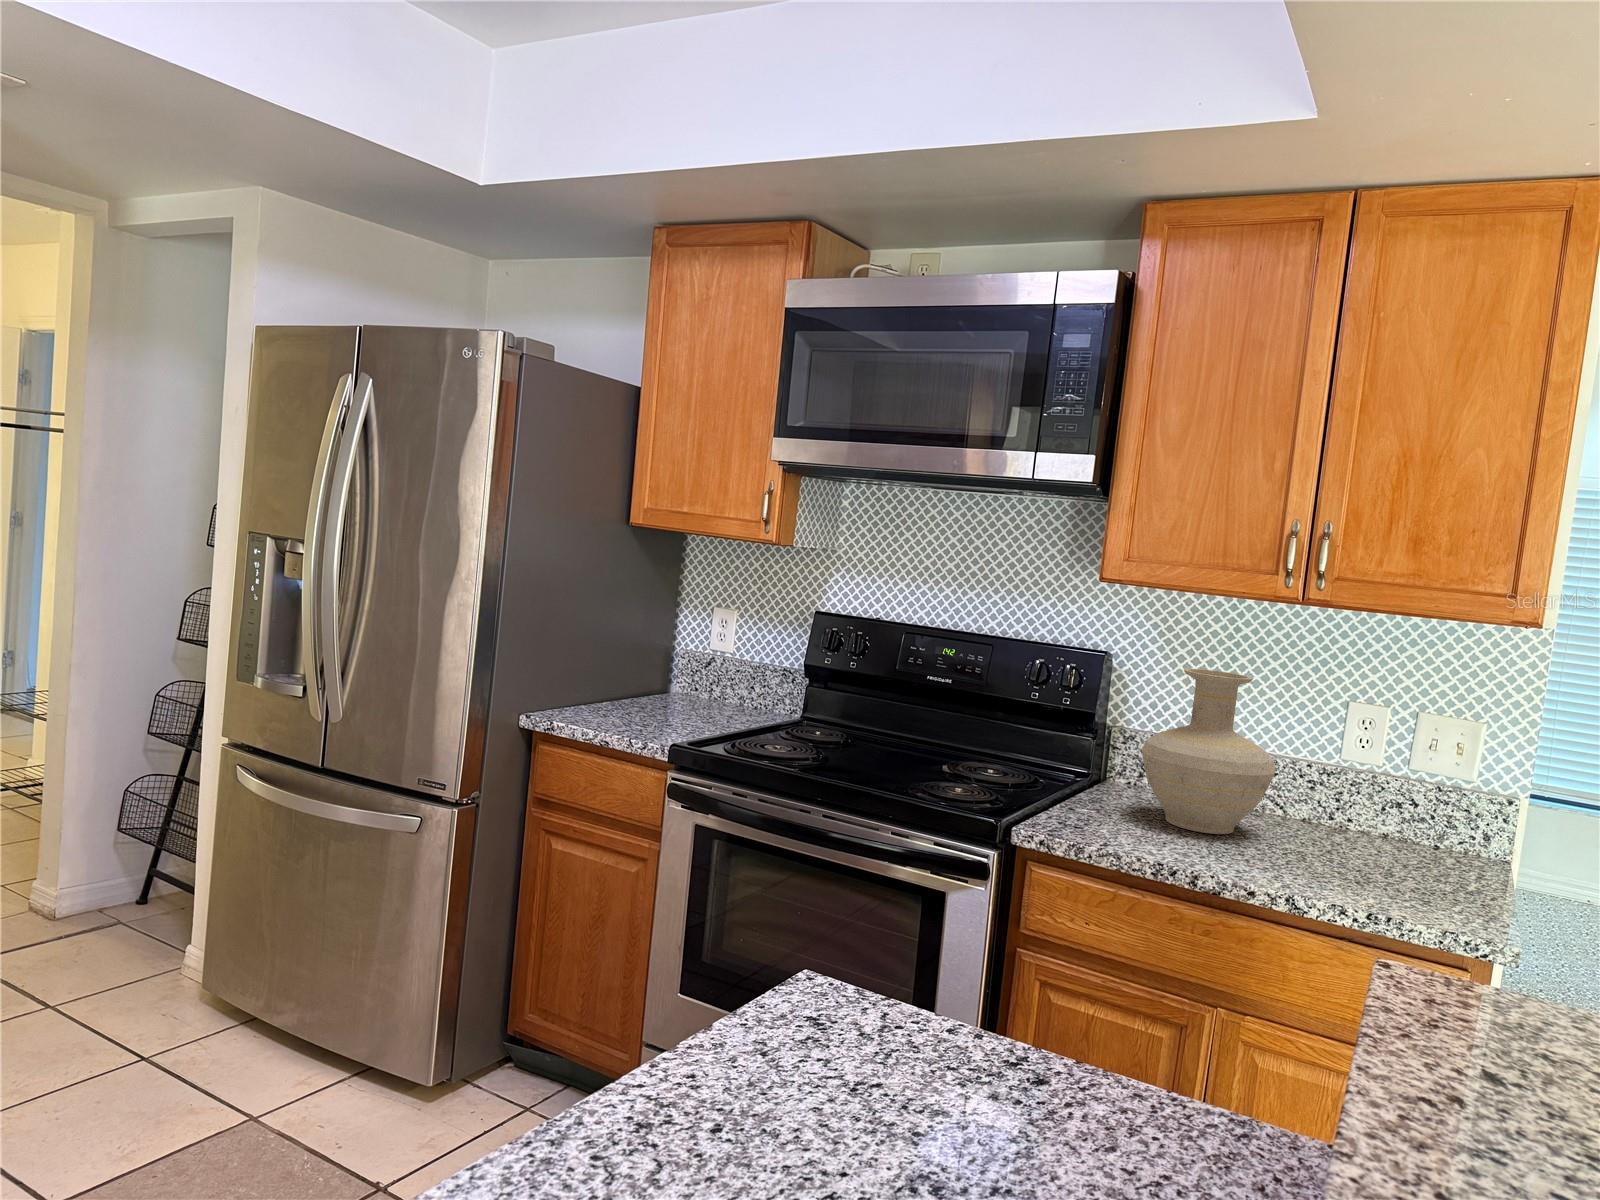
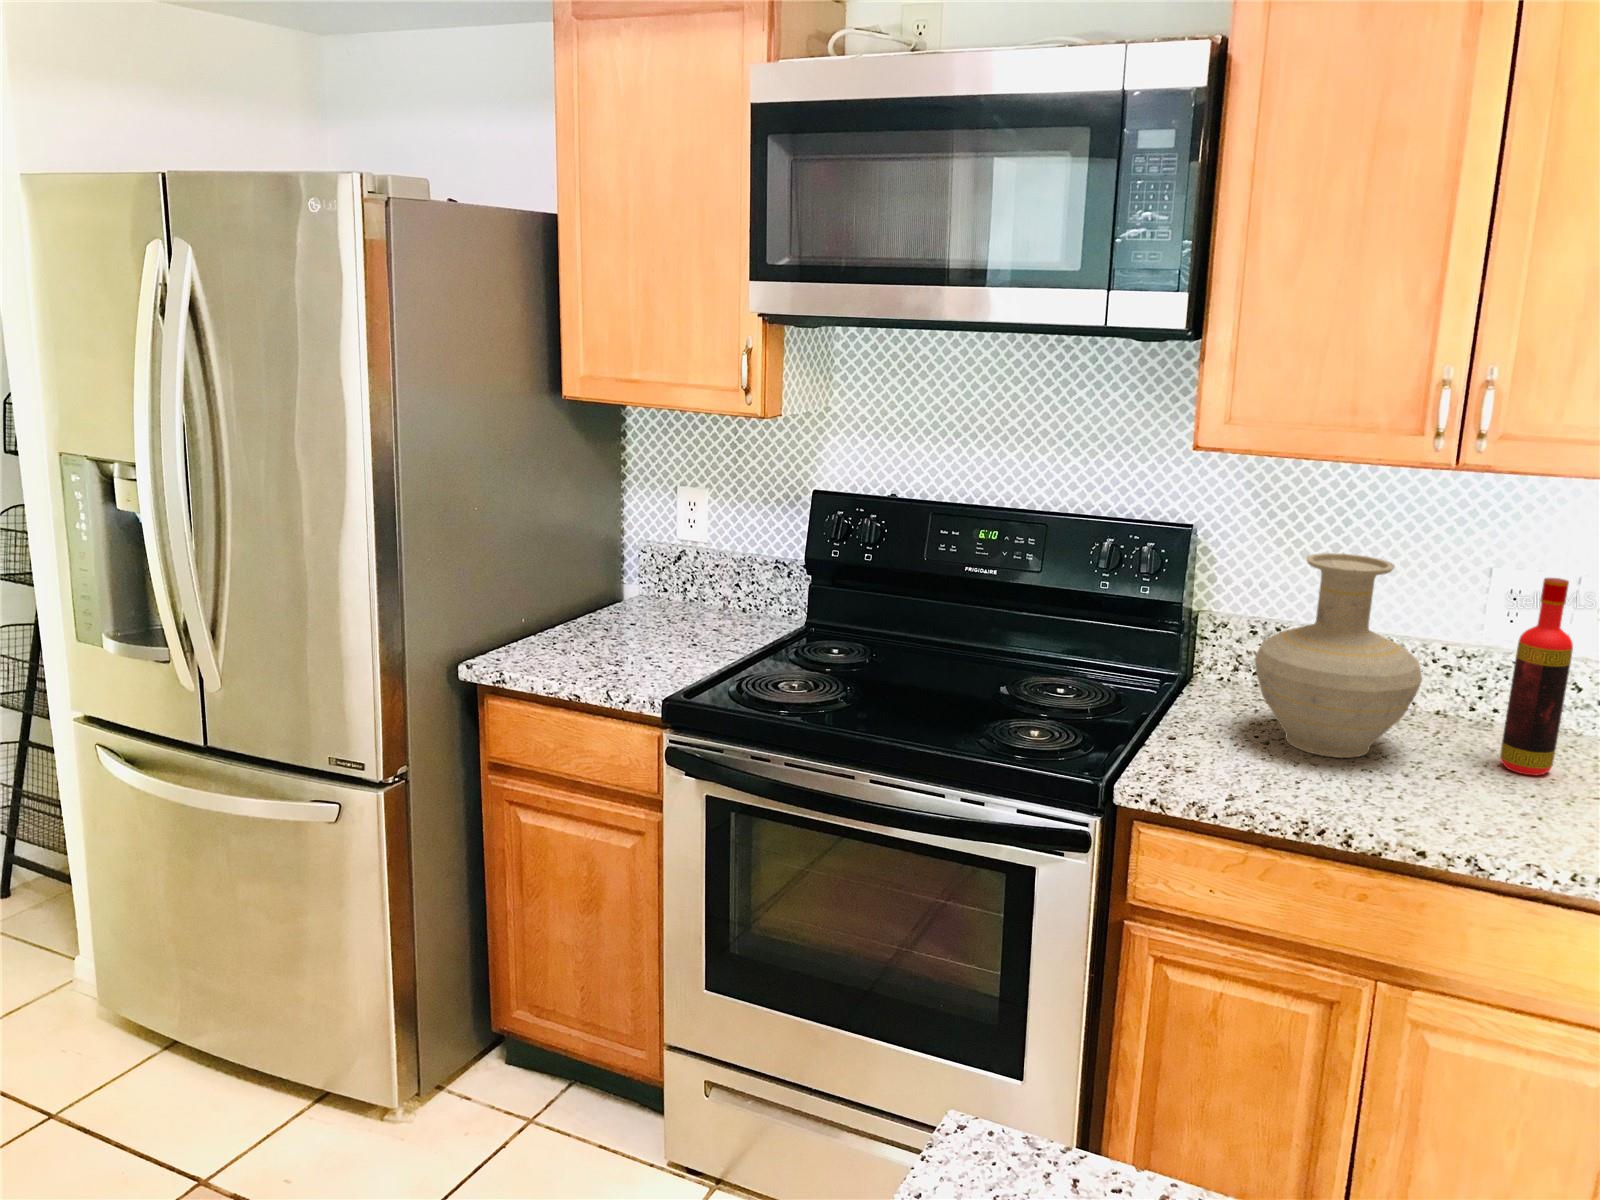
bottle: none [1341,696,1396,861] -> present [1500,578,1573,776]

